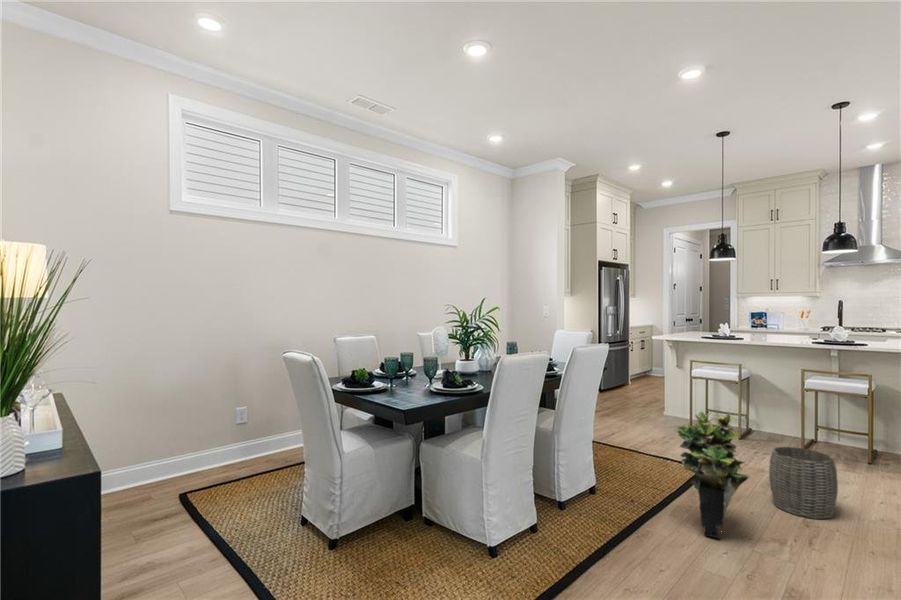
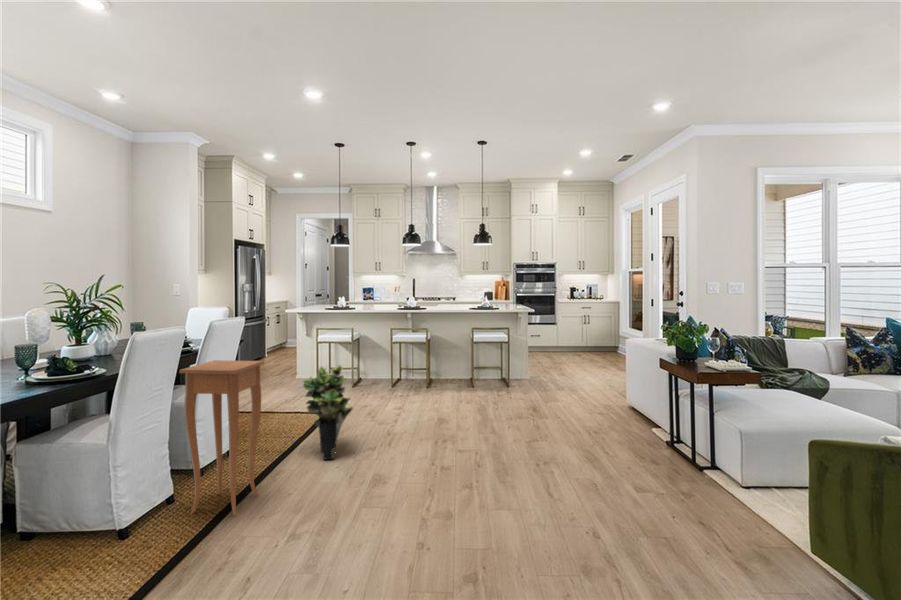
side table: none [544,390,631,575] -> present [179,360,264,516]
woven basket: present [769,447,838,519] -> none [368,383,406,430]

